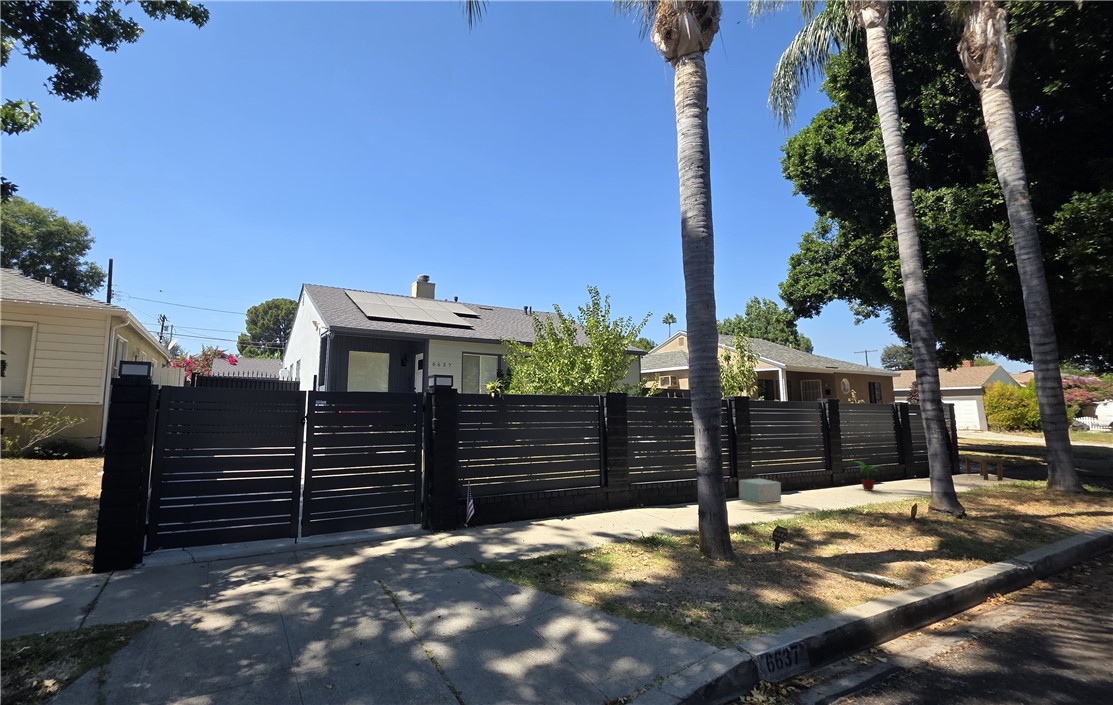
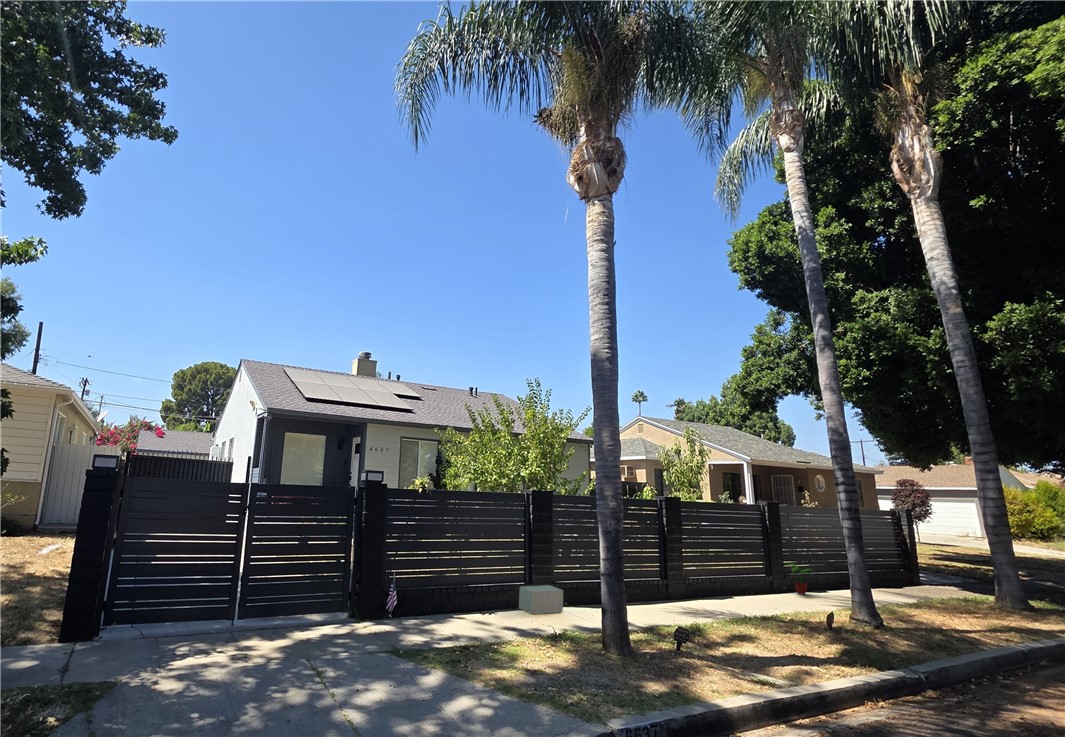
bench: present [965,455,1003,481] -> none [915,560,949,588]
storage box: present [739,478,781,503] -> present [519,585,563,614]

